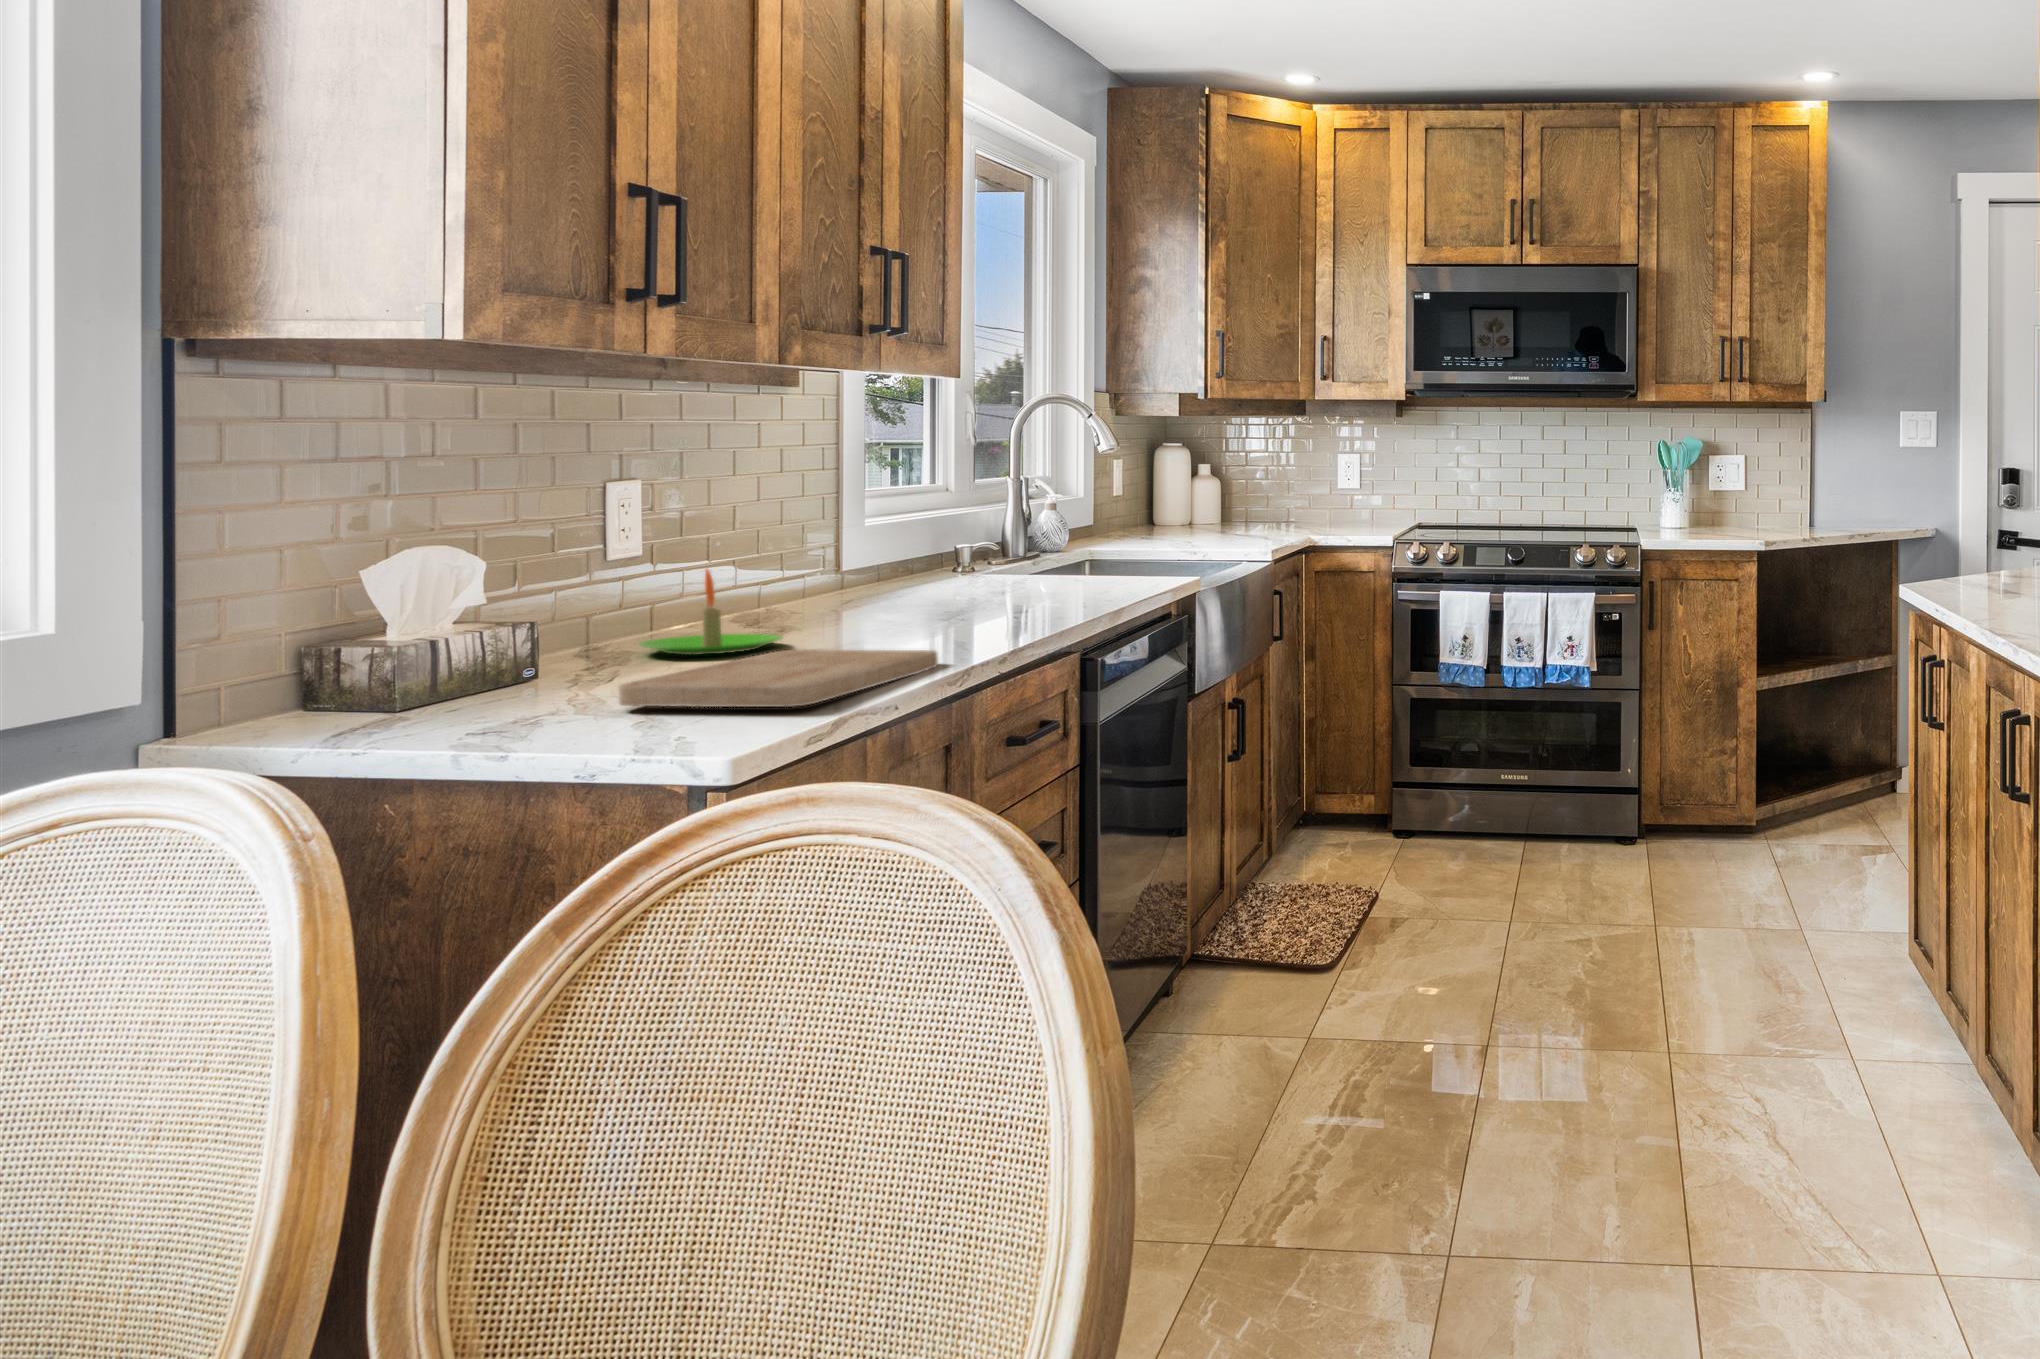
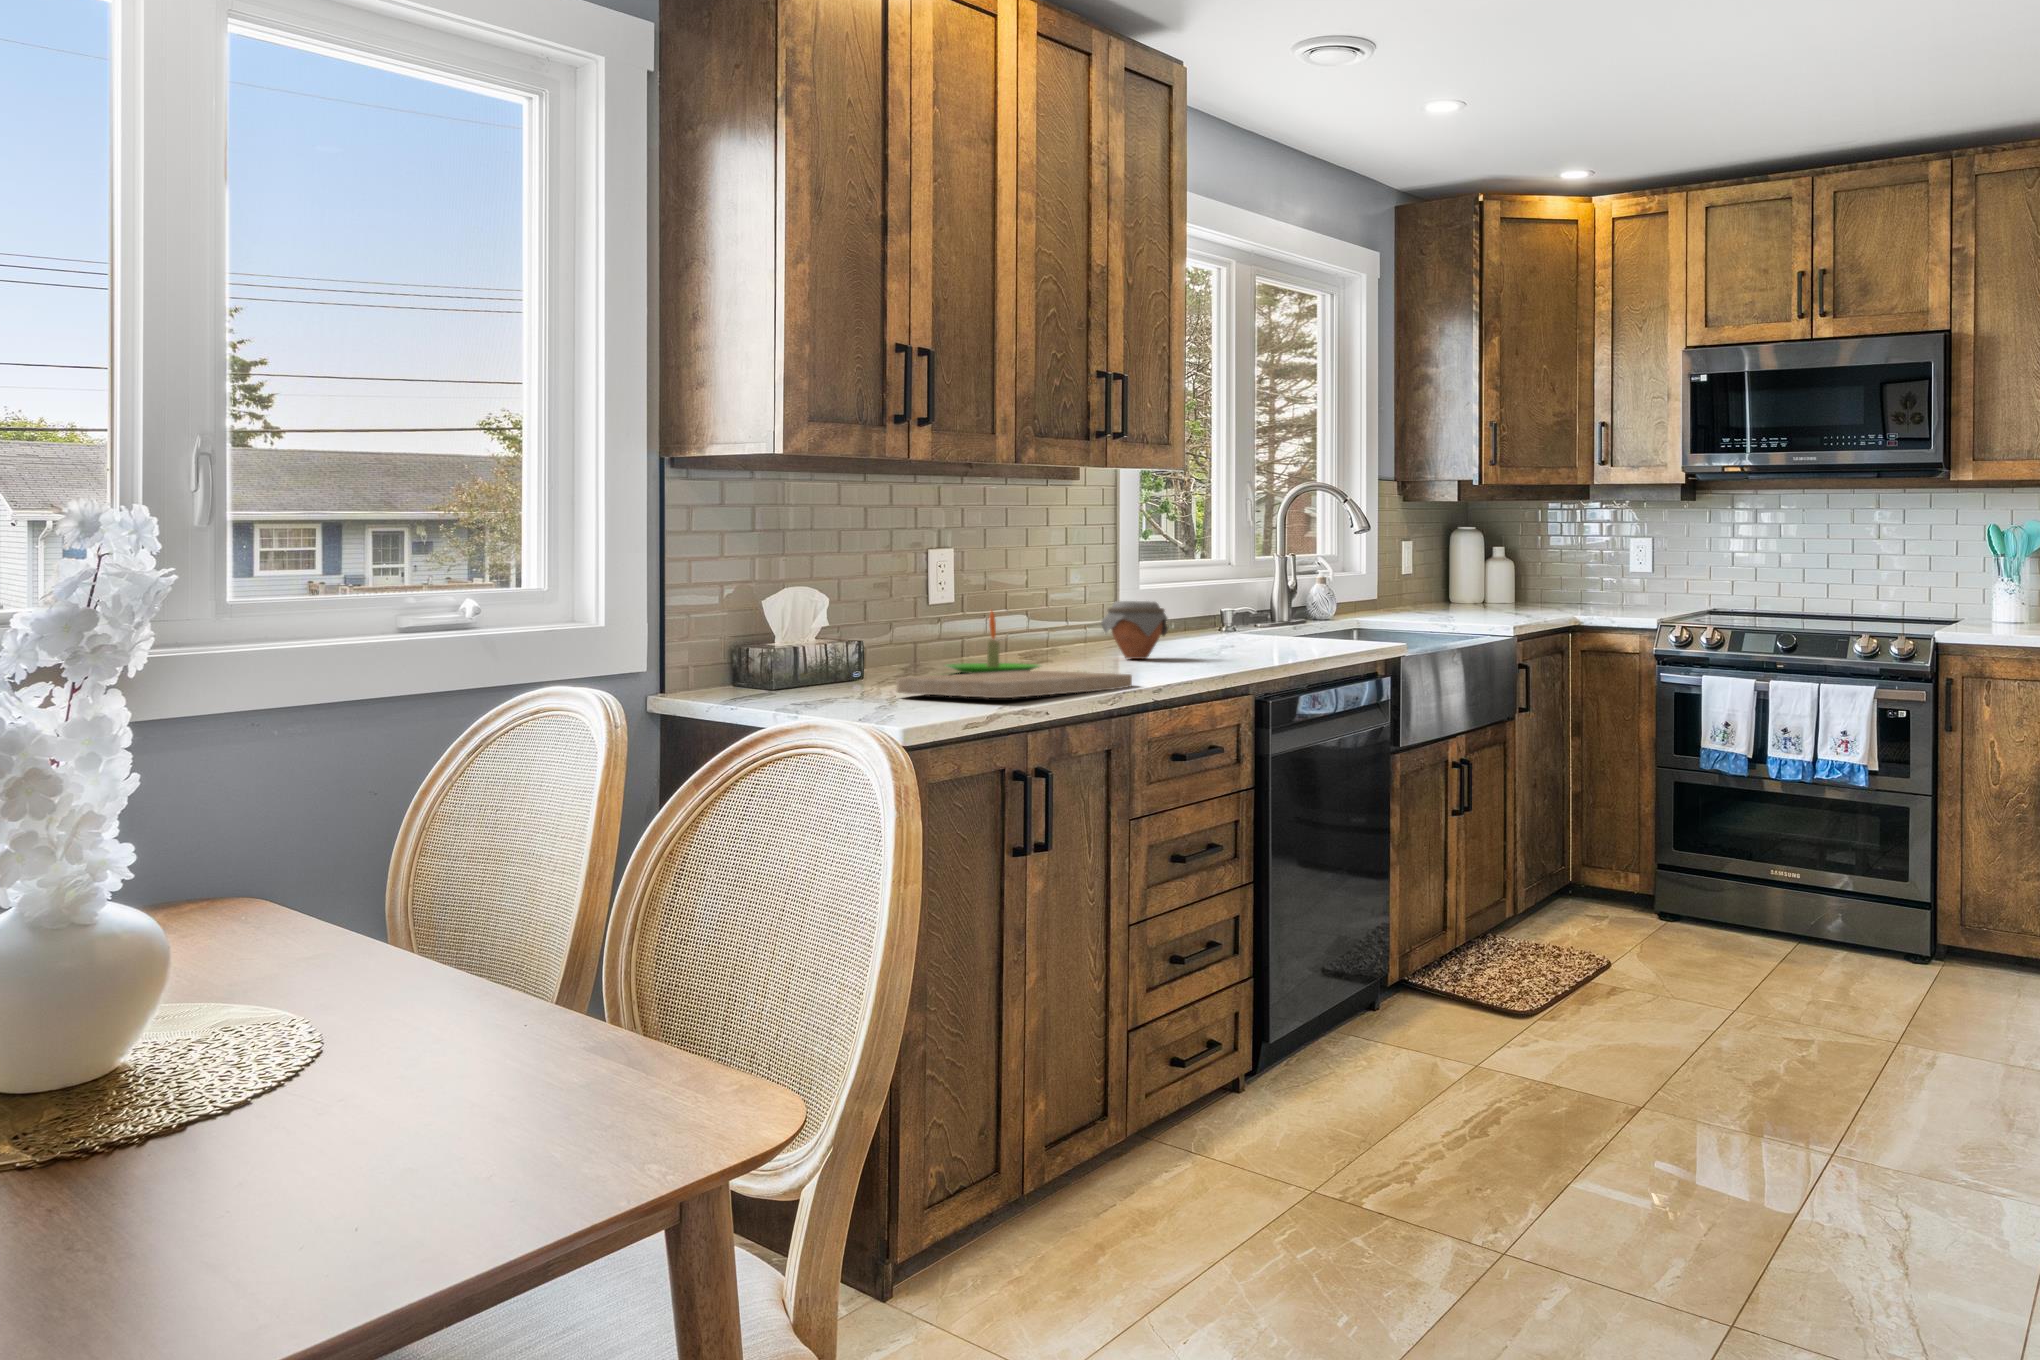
jar: none [835,542,925,613] -> present [1101,601,1168,659]

